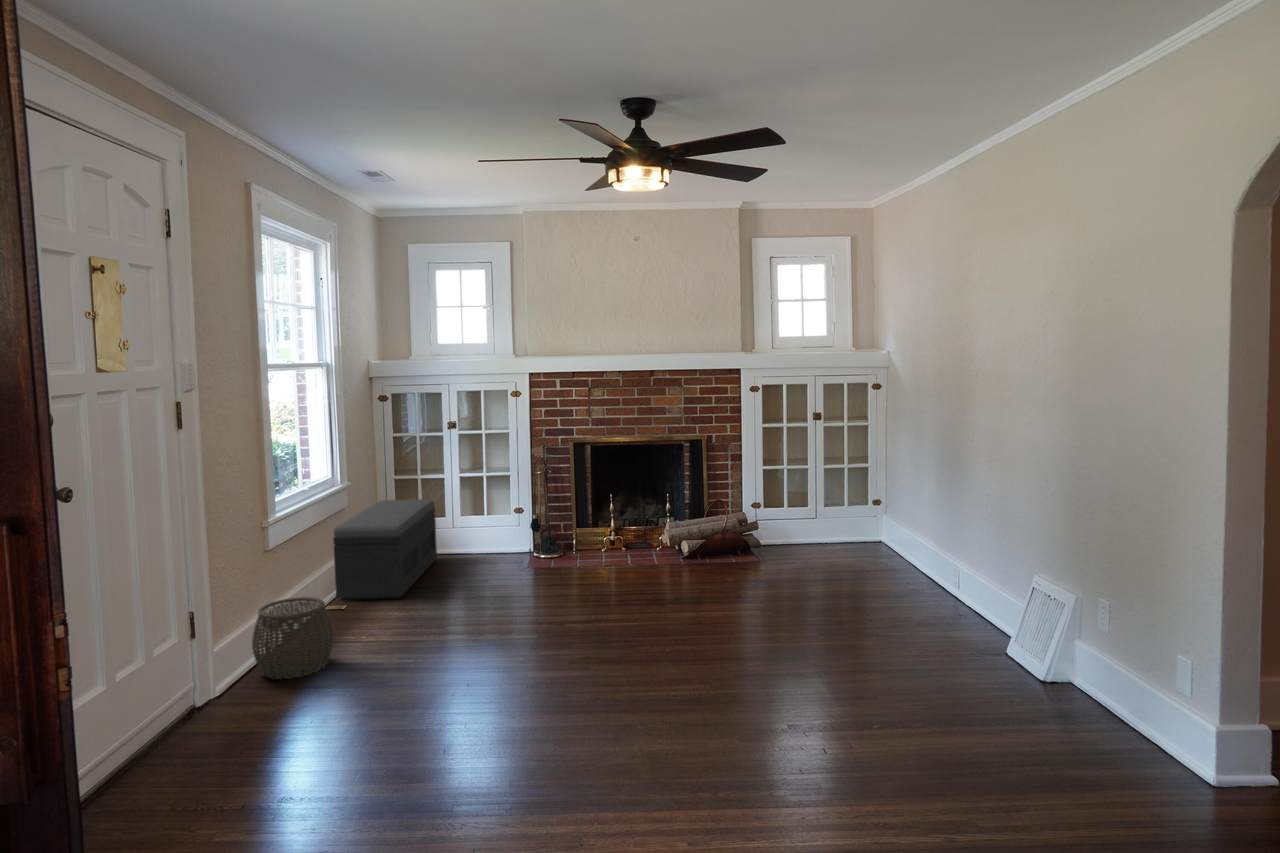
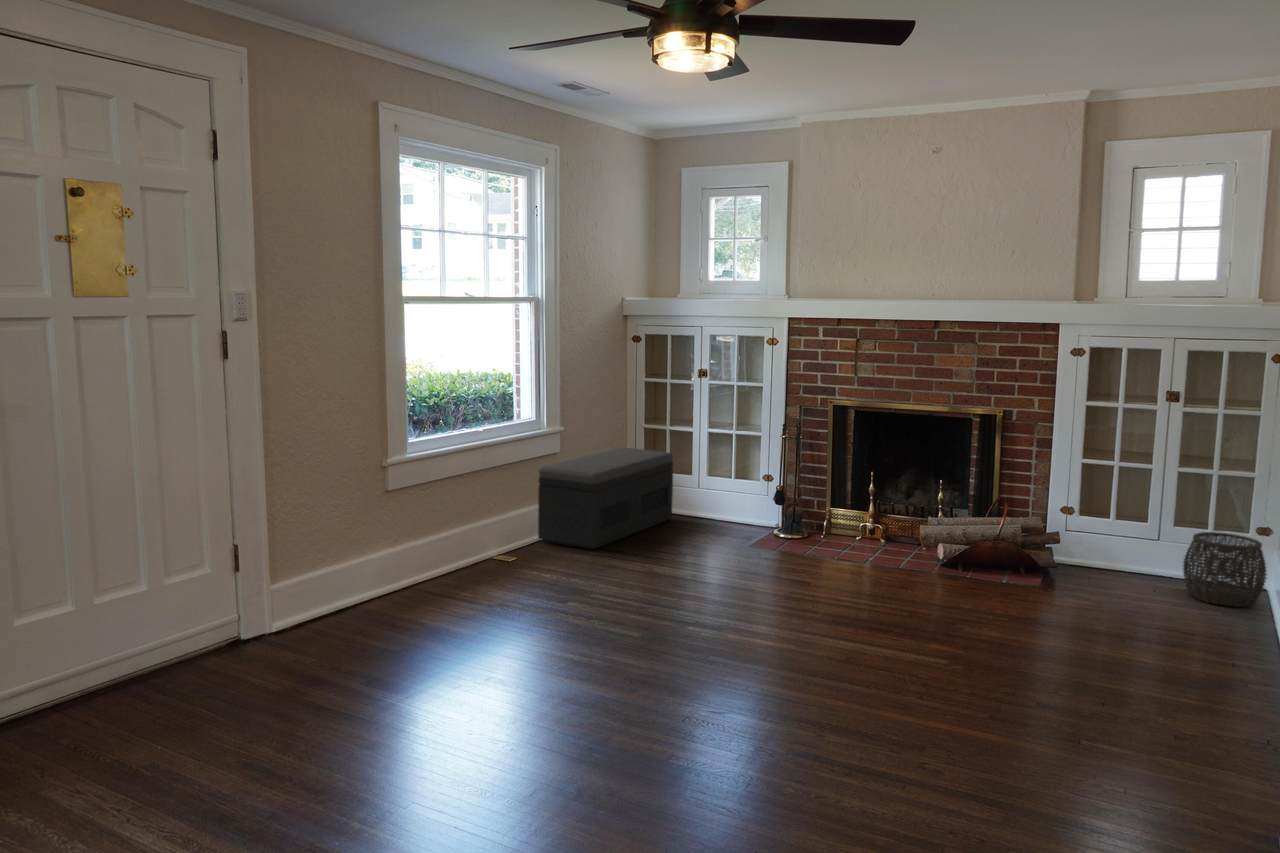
woven basket: present [252,597,334,679] -> present [1183,532,1267,607]

